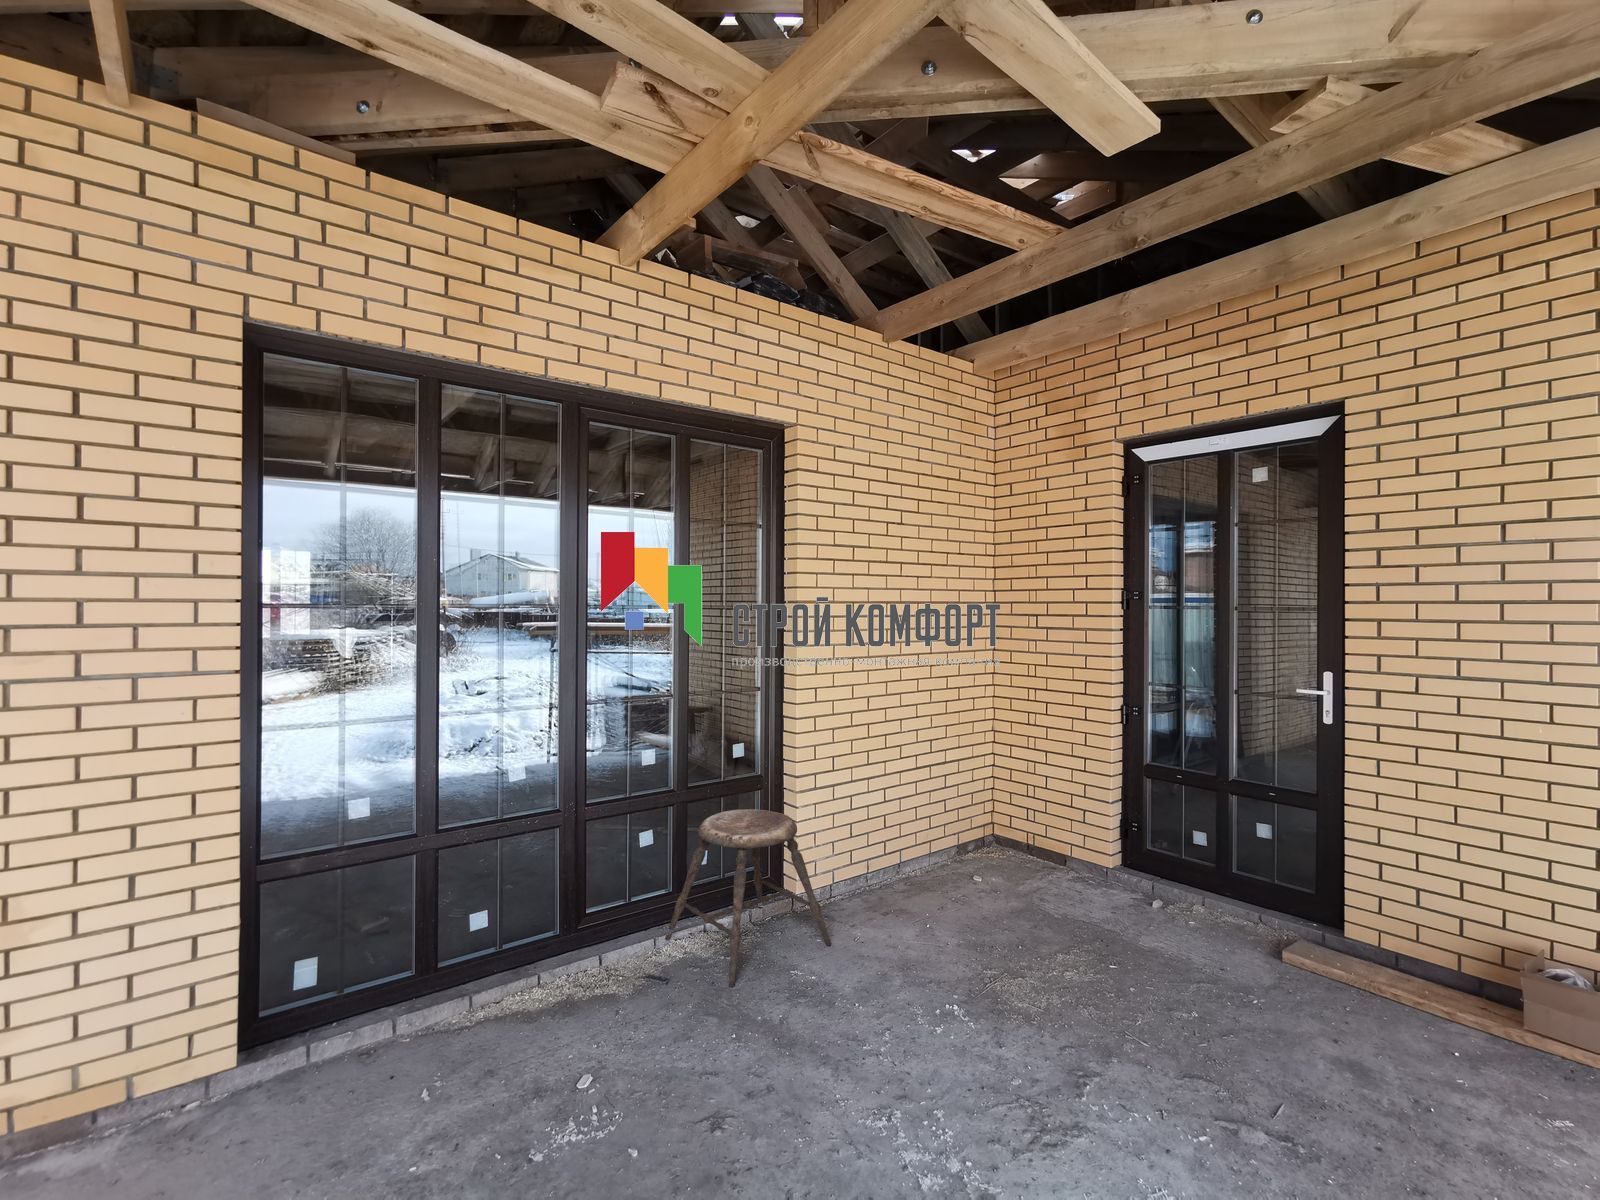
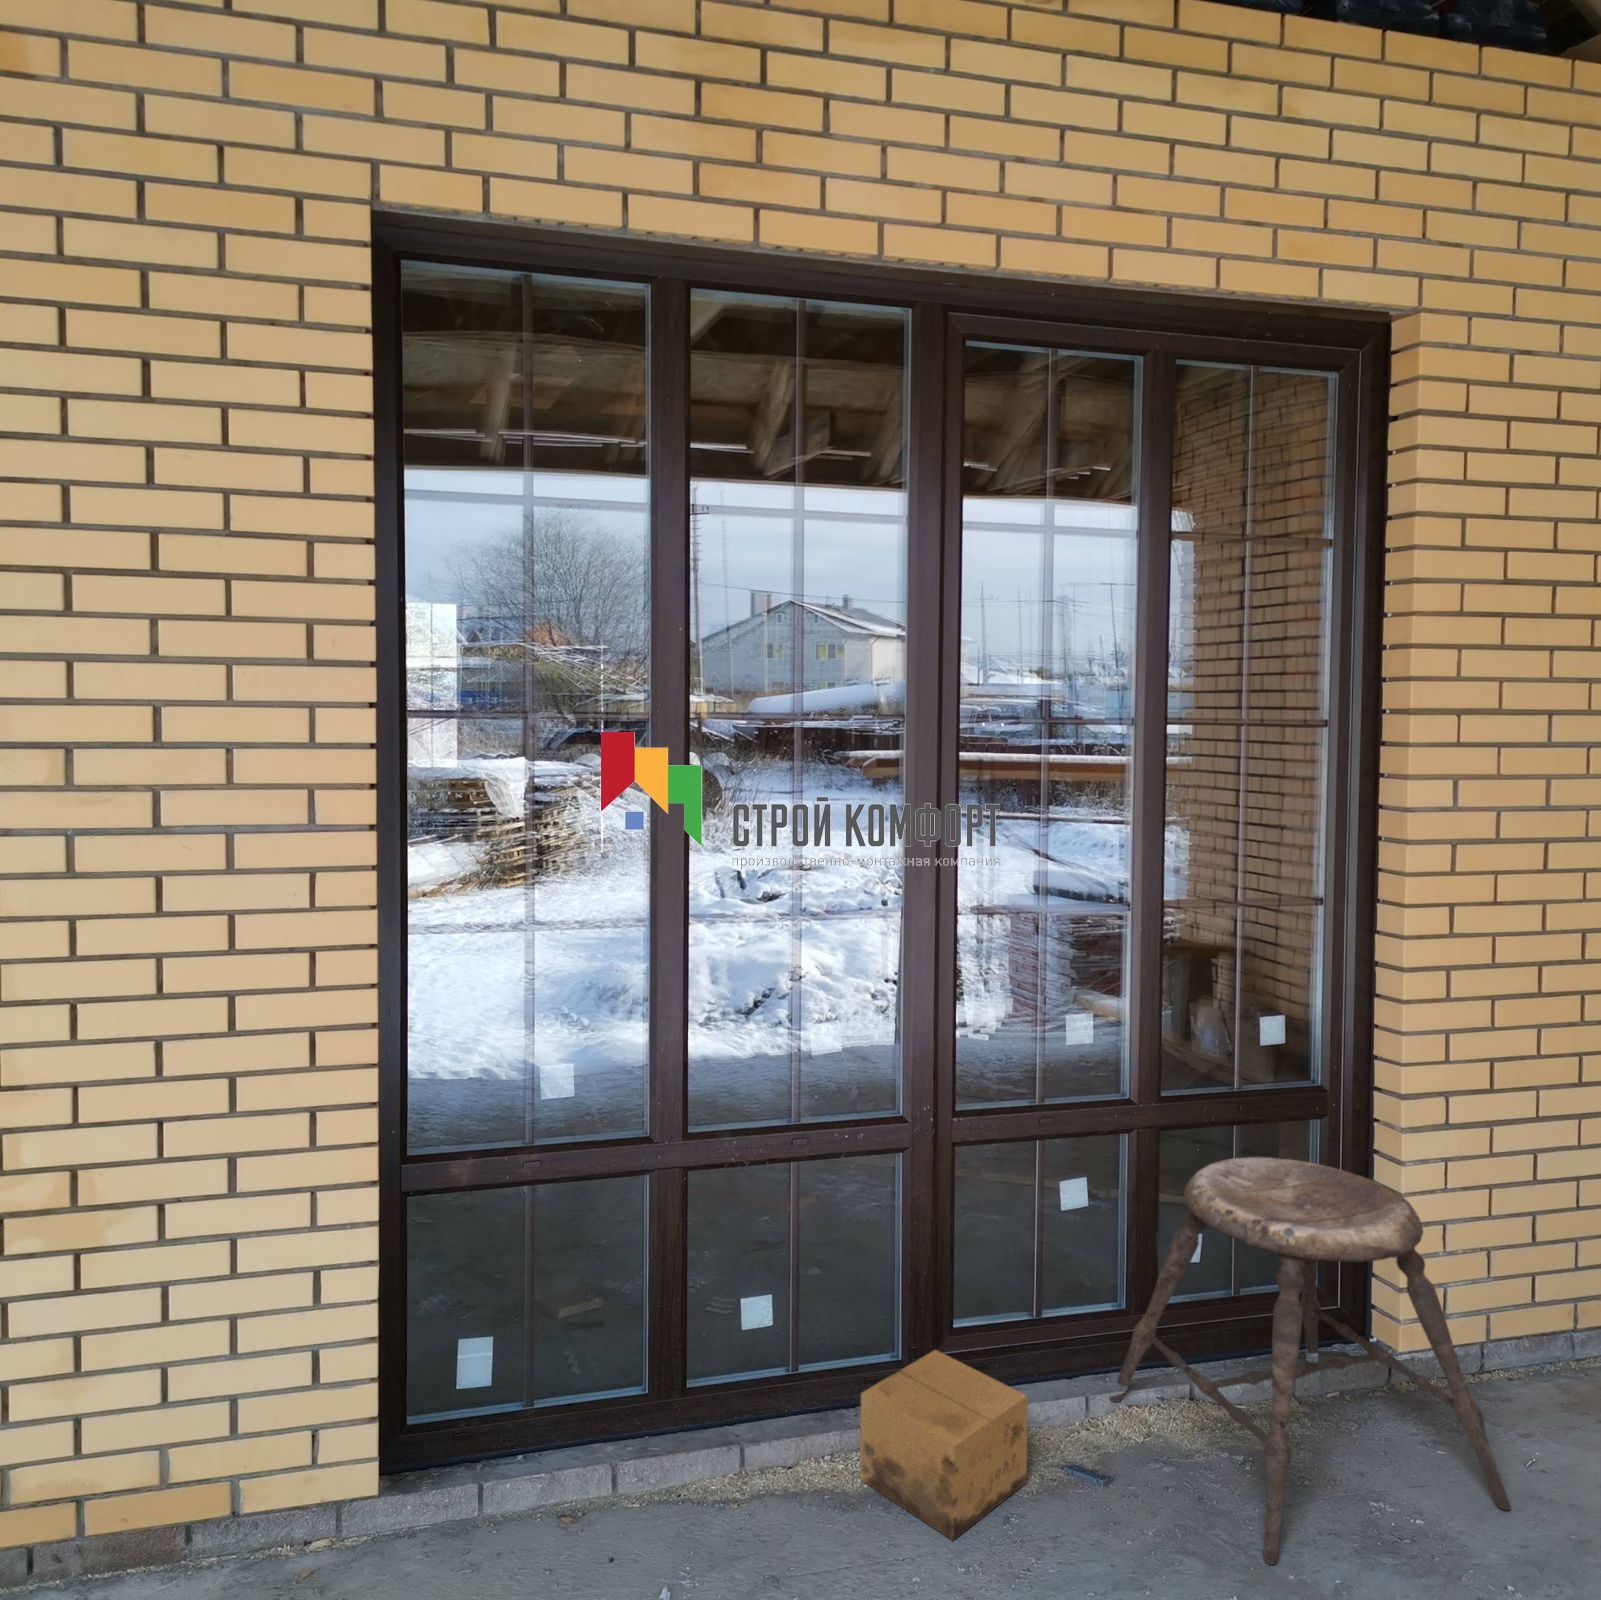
cardboard box: none [536,928,623,1012] -> present [860,1350,1028,1540]

